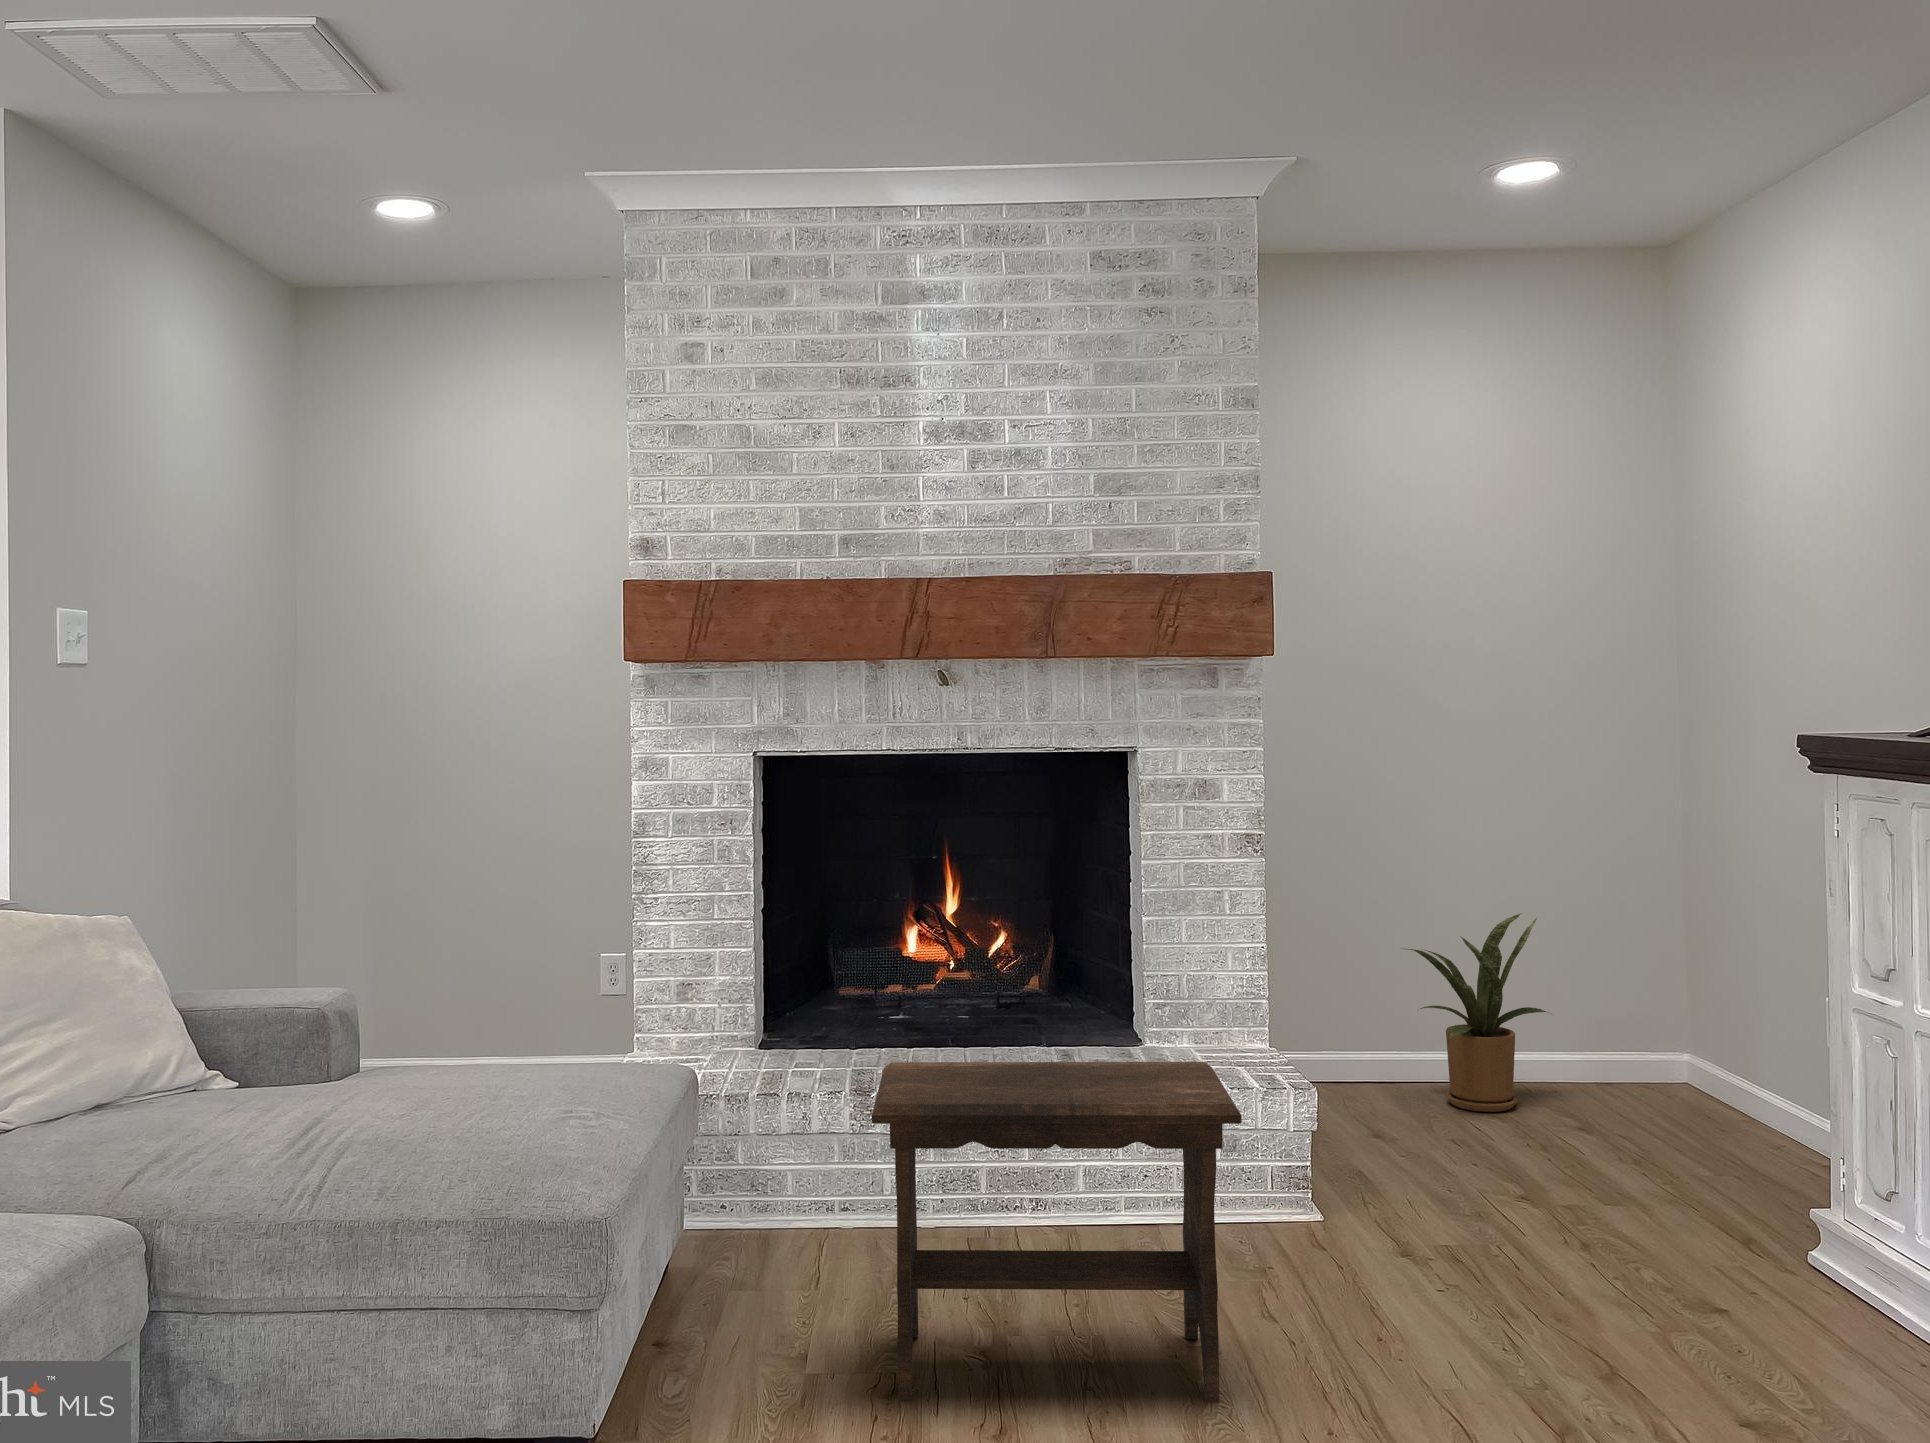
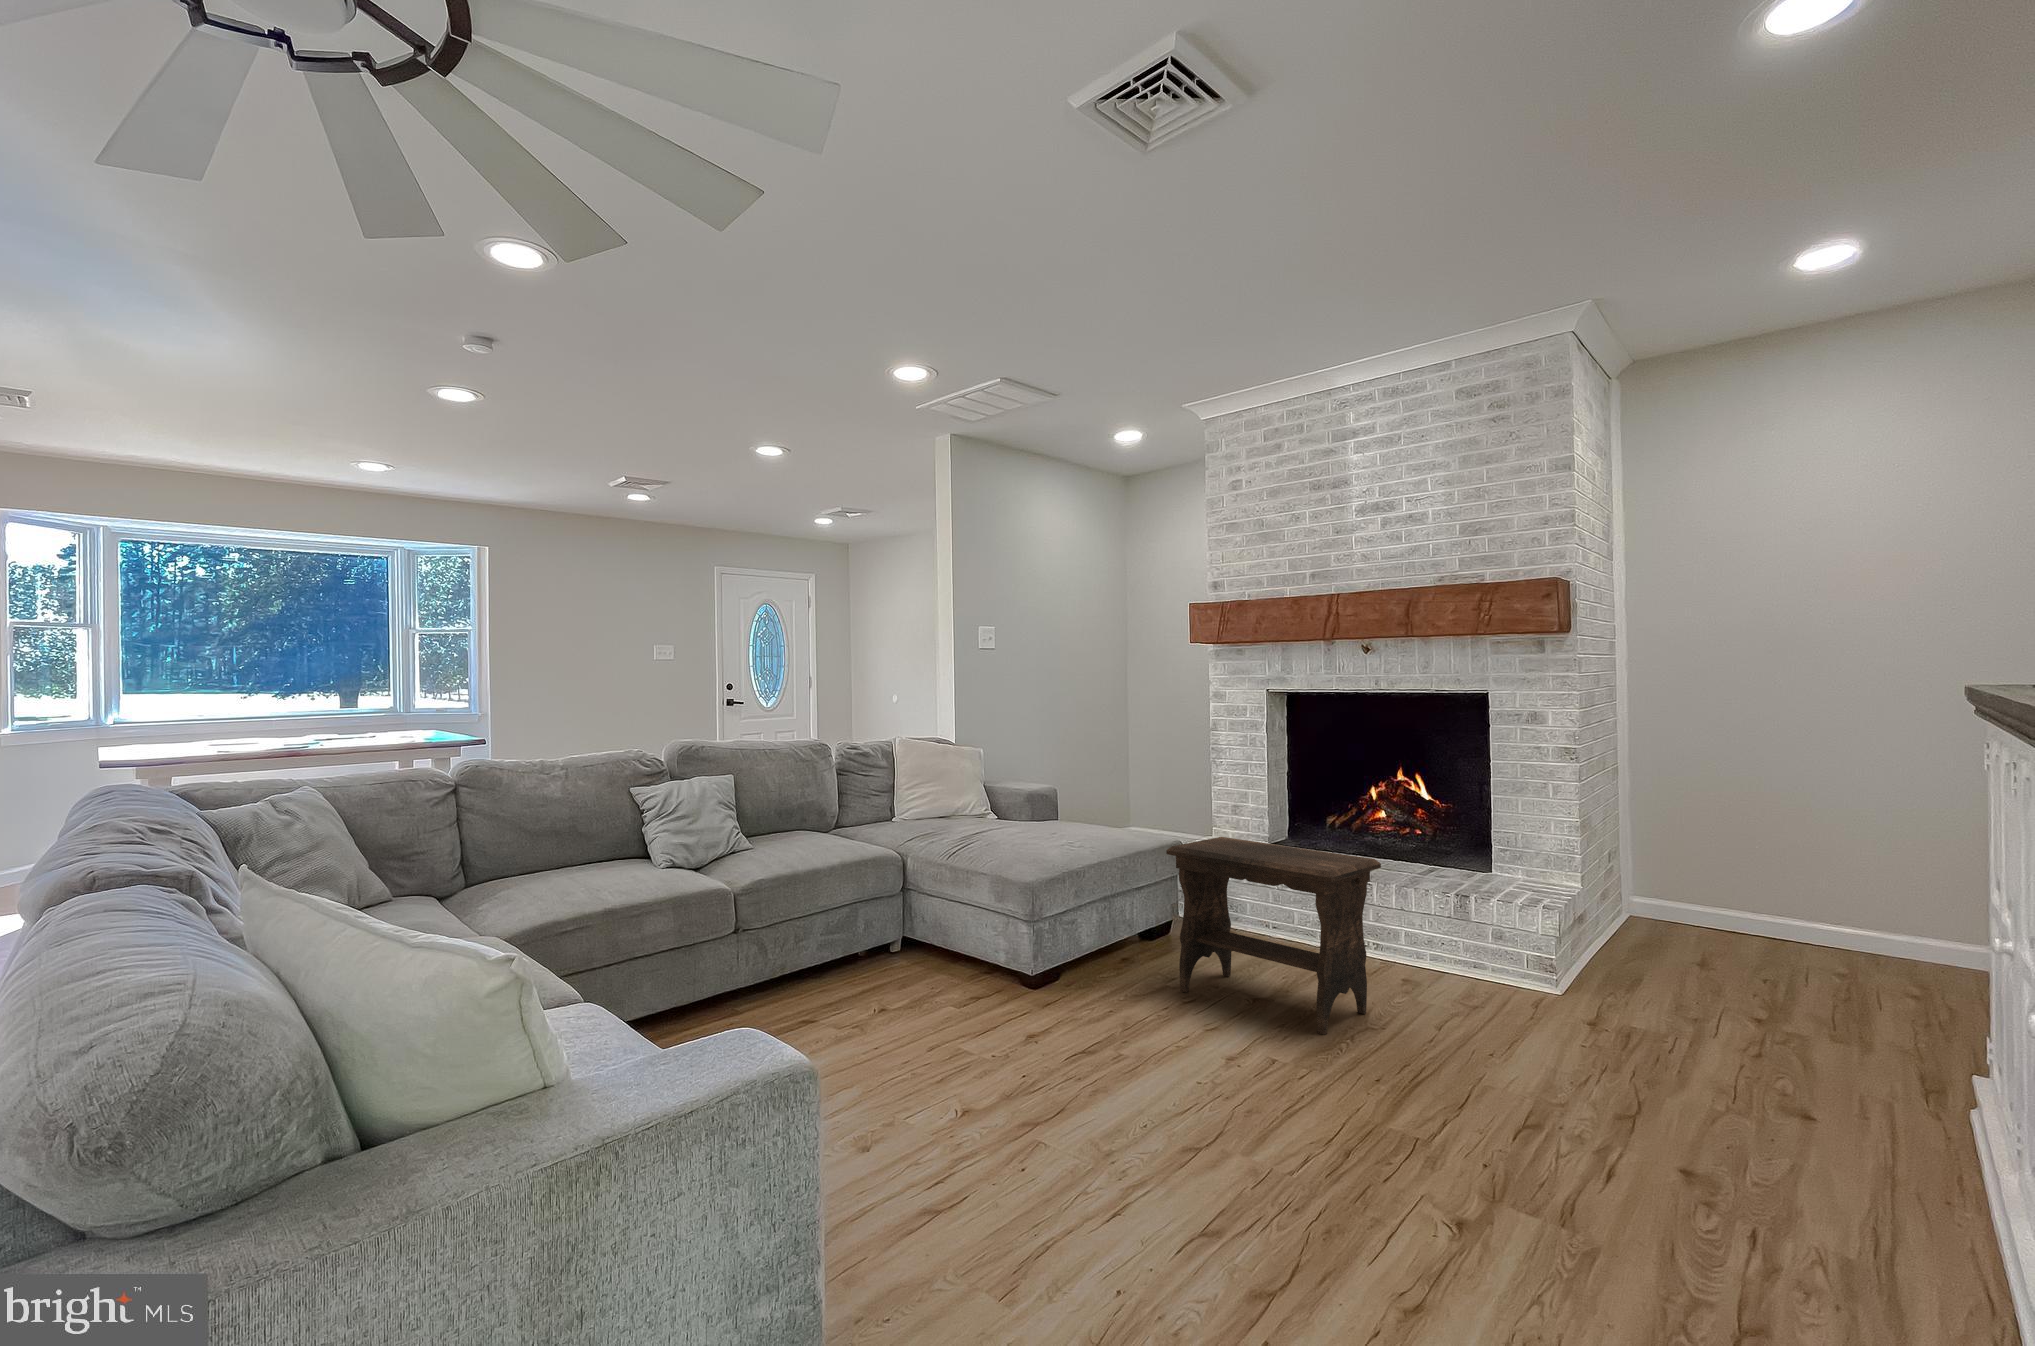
house plant: present [1408,914,1546,1112] -> none [1750,836,1937,987]

